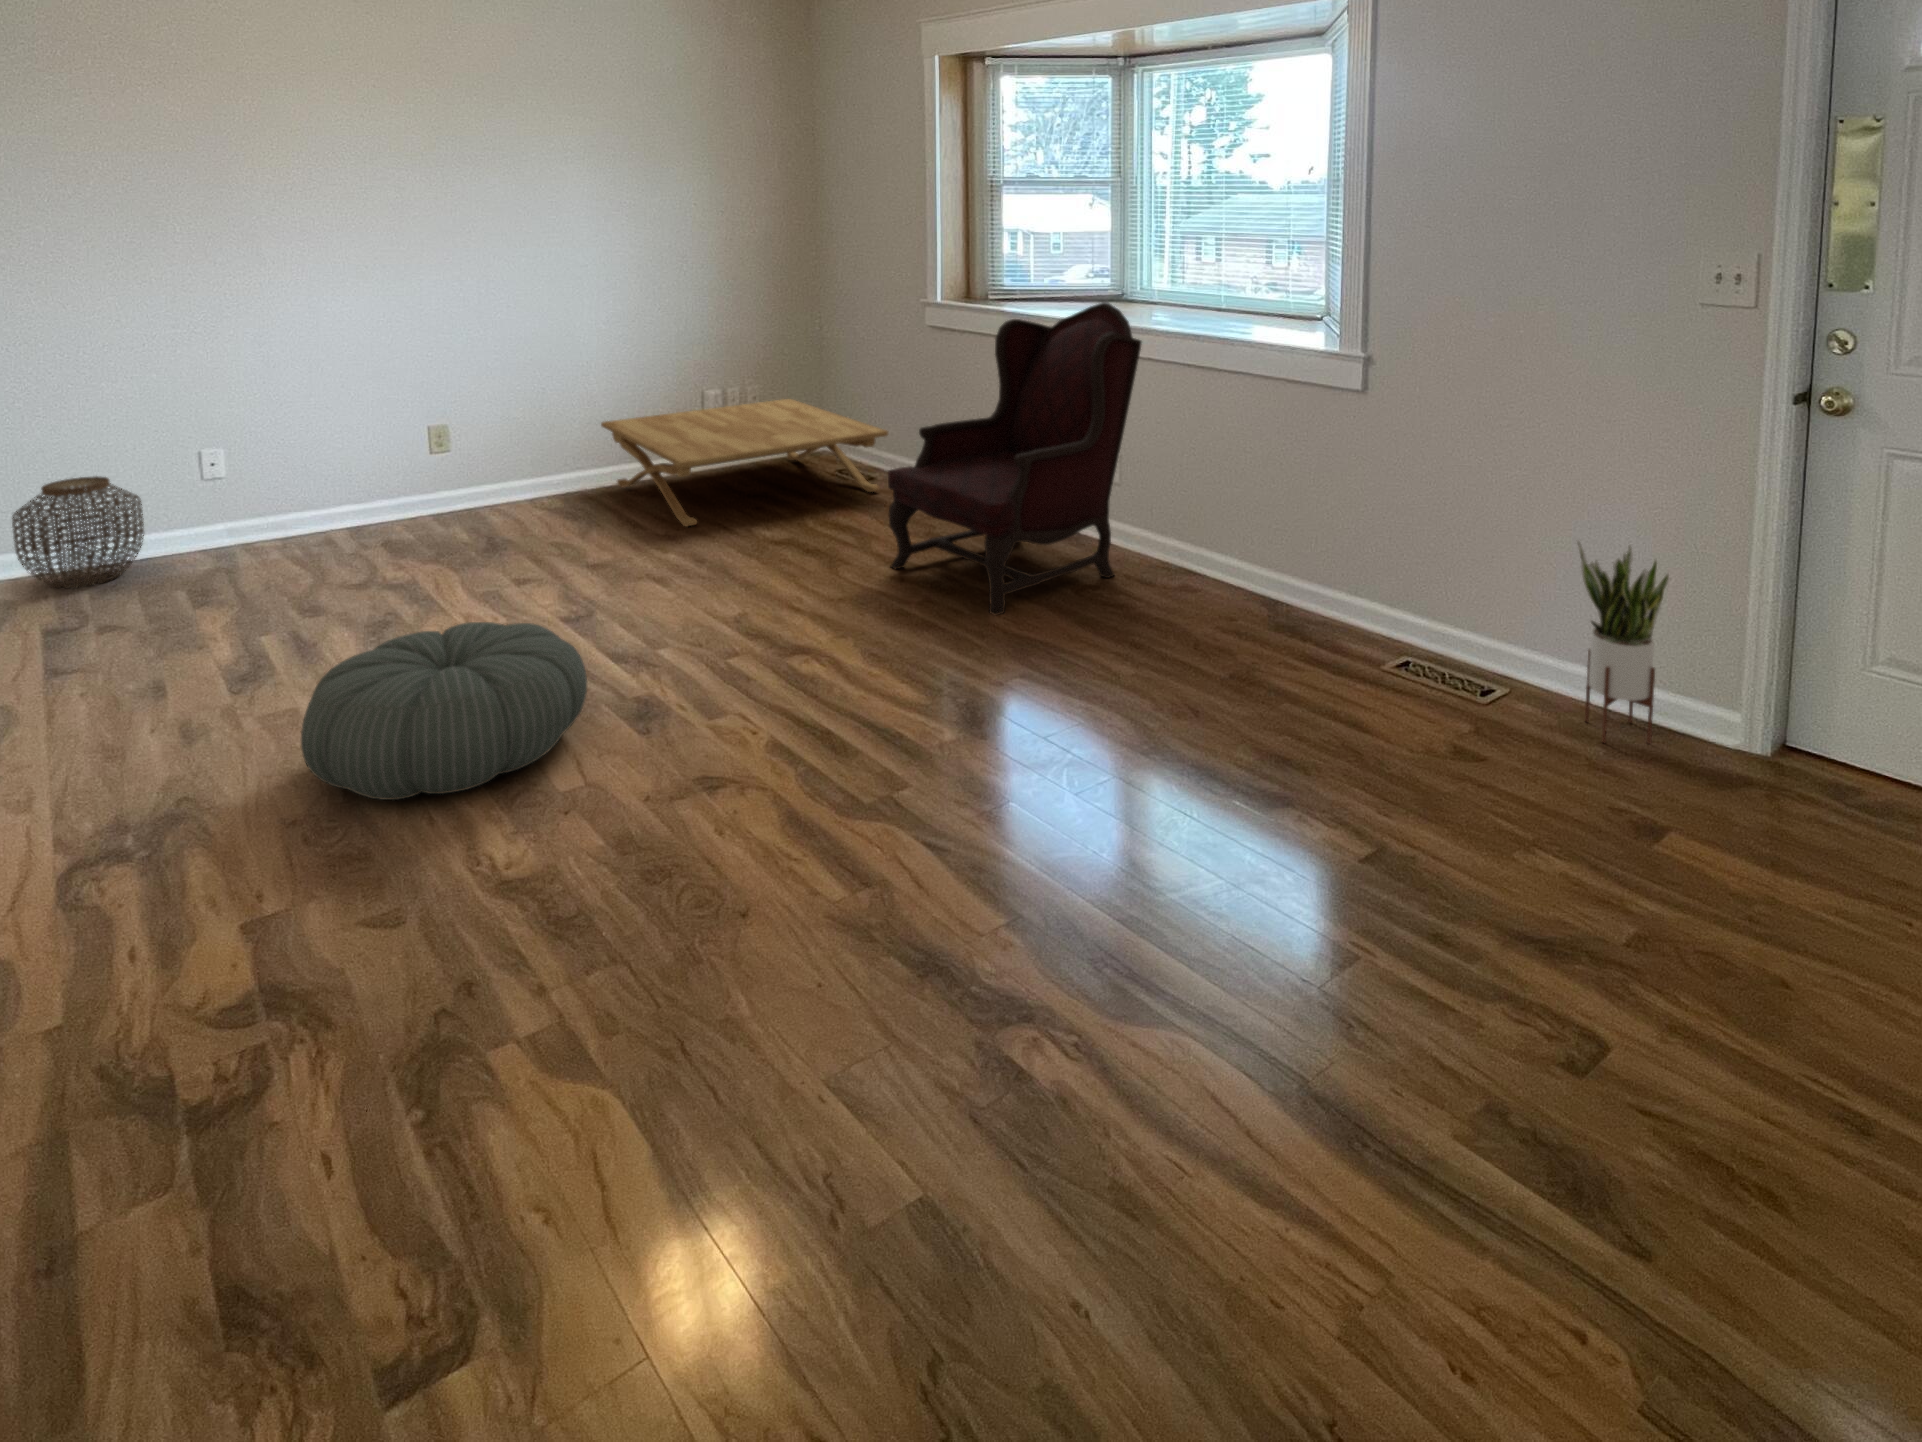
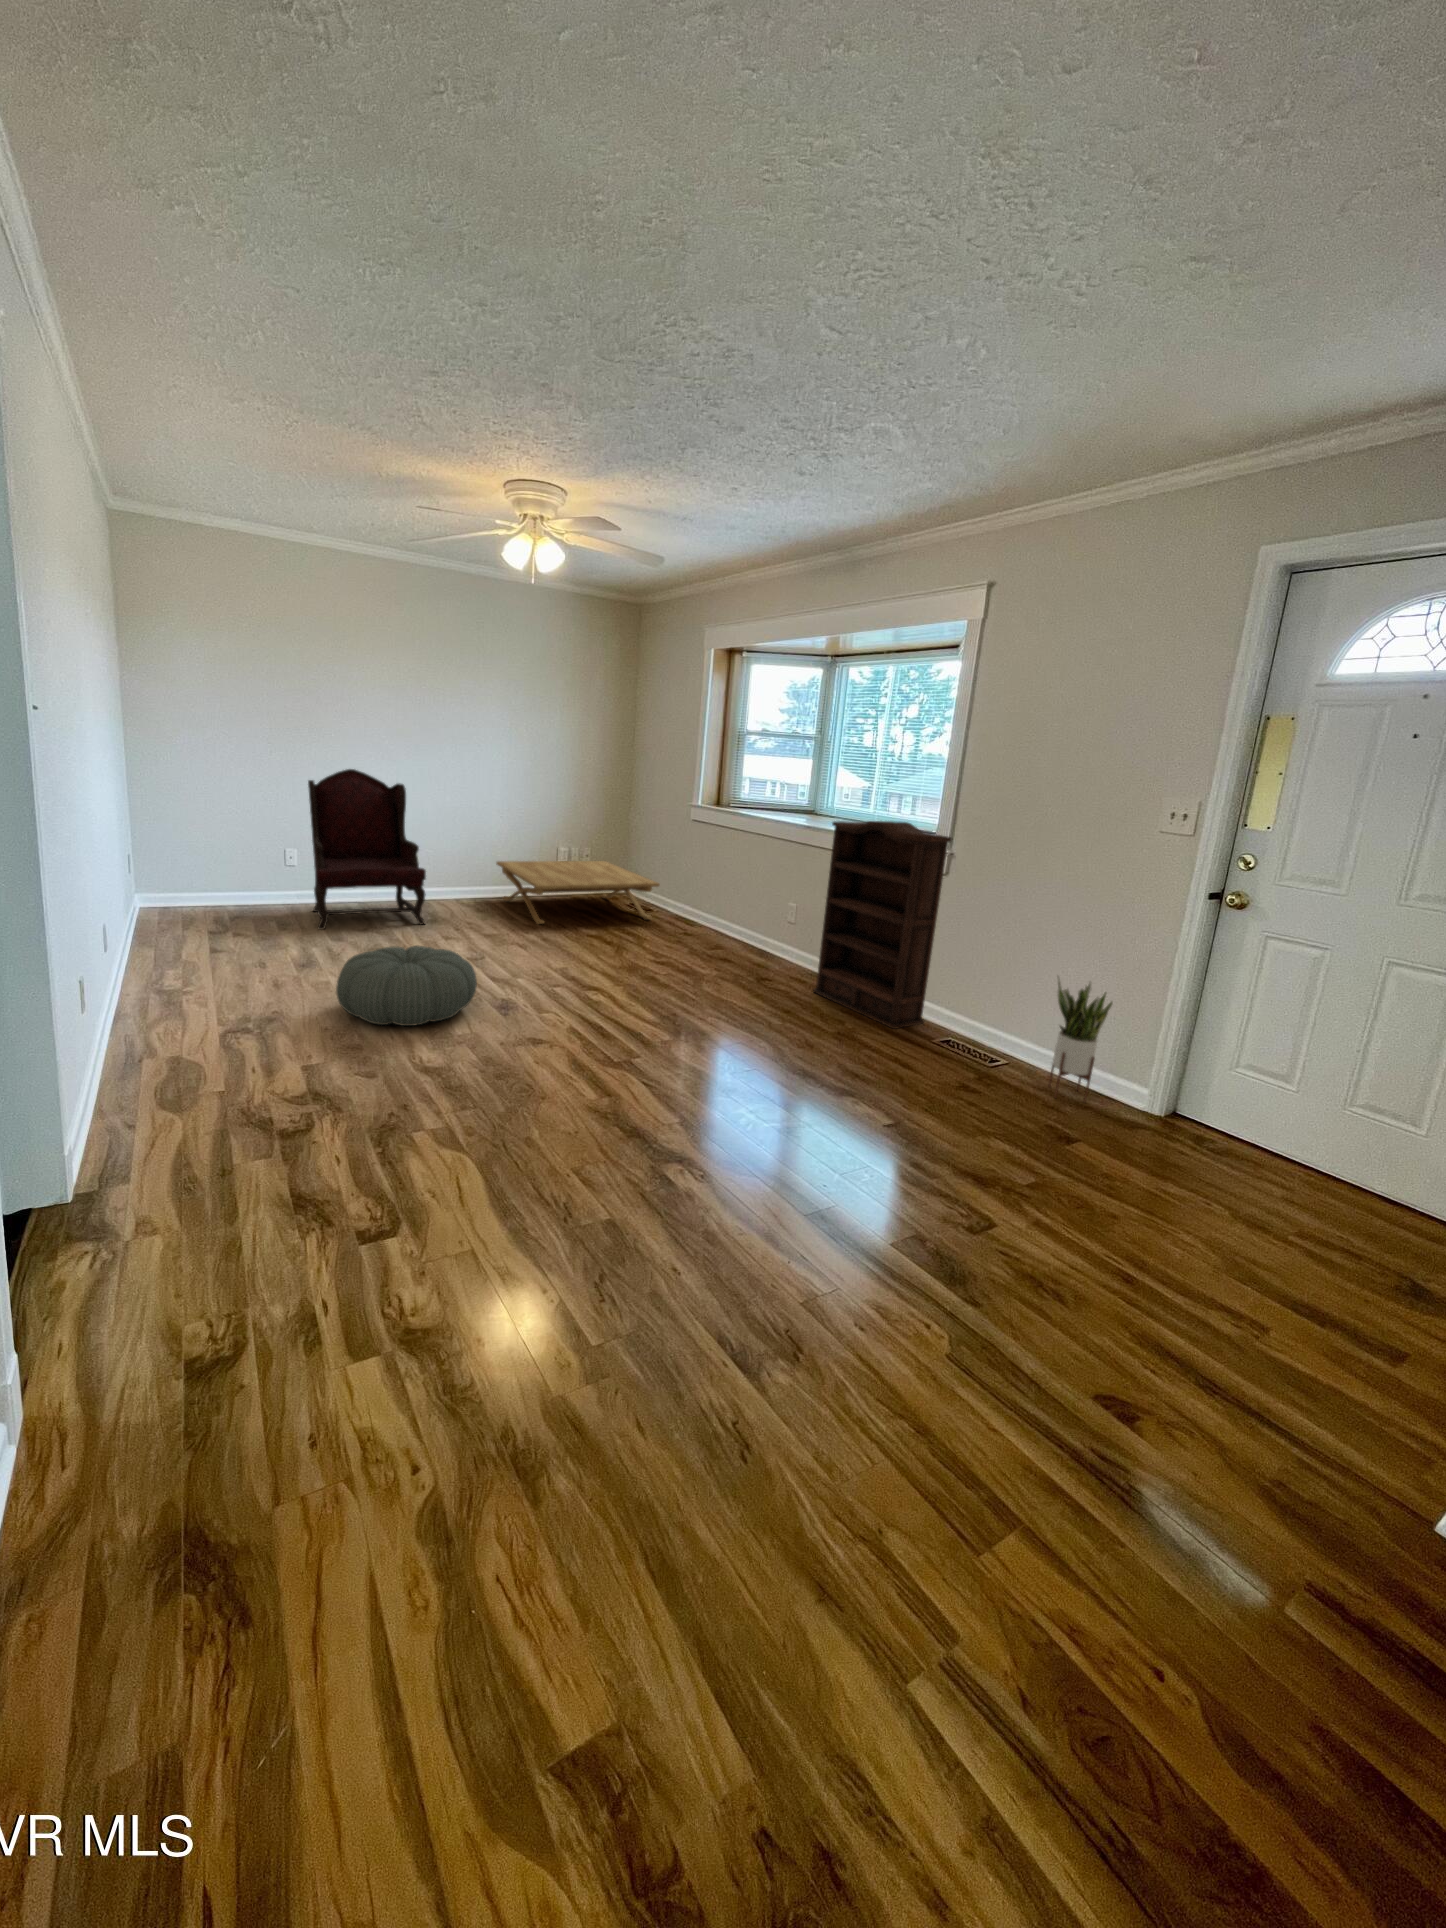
armchair: present [888,302,1142,615] -> present [308,769,426,930]
bookshelf: none [1171,308,1368,648] -> present [813,821,952,1029]
woven basket: present [12,476,144,588] -> none [198,857,259,915]

